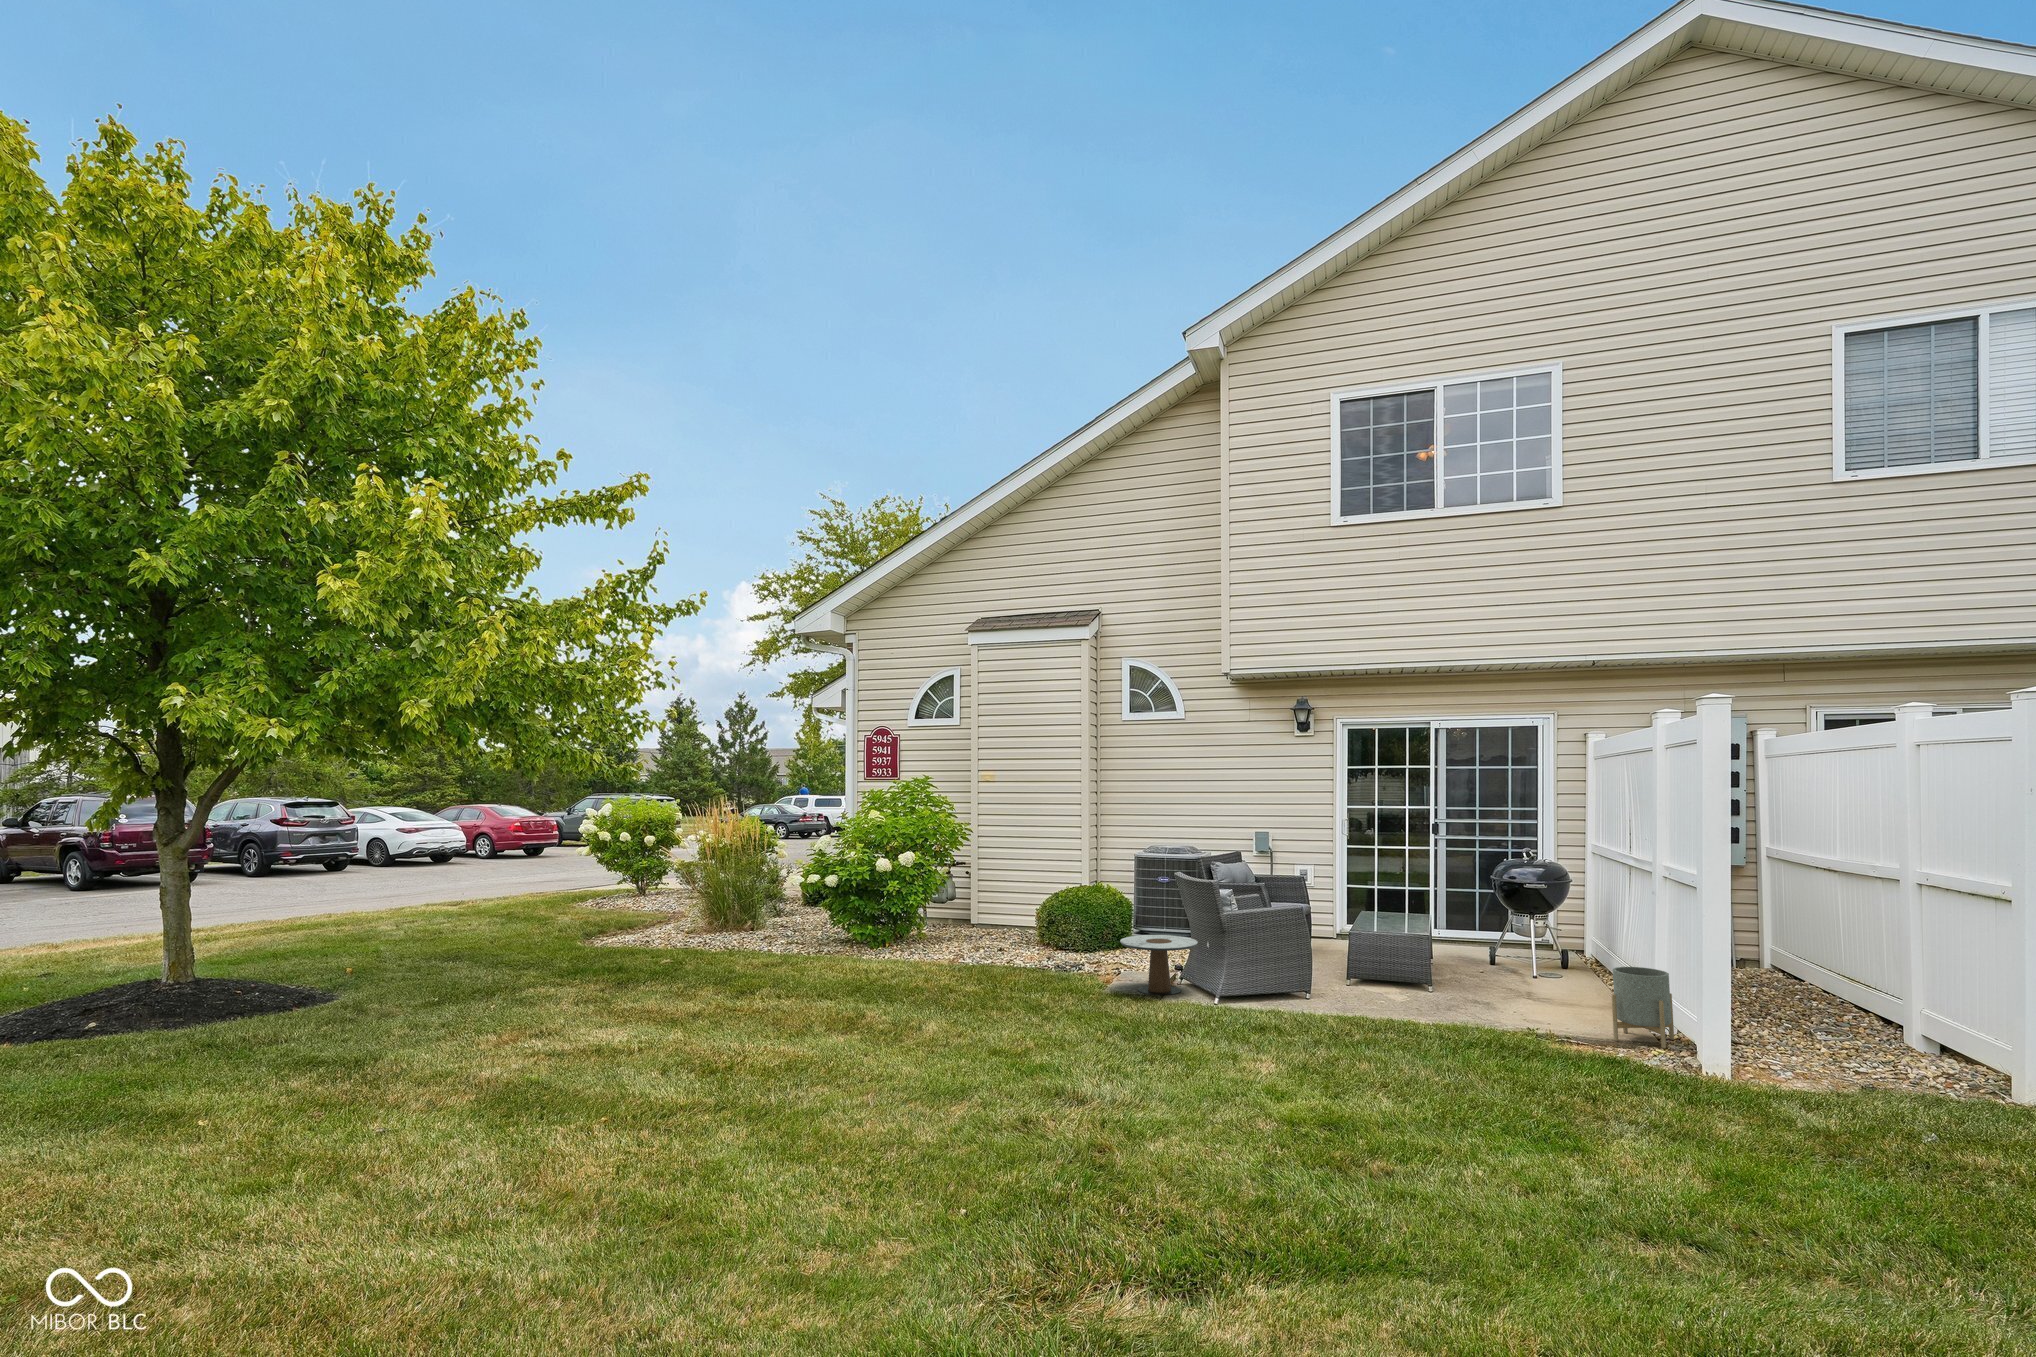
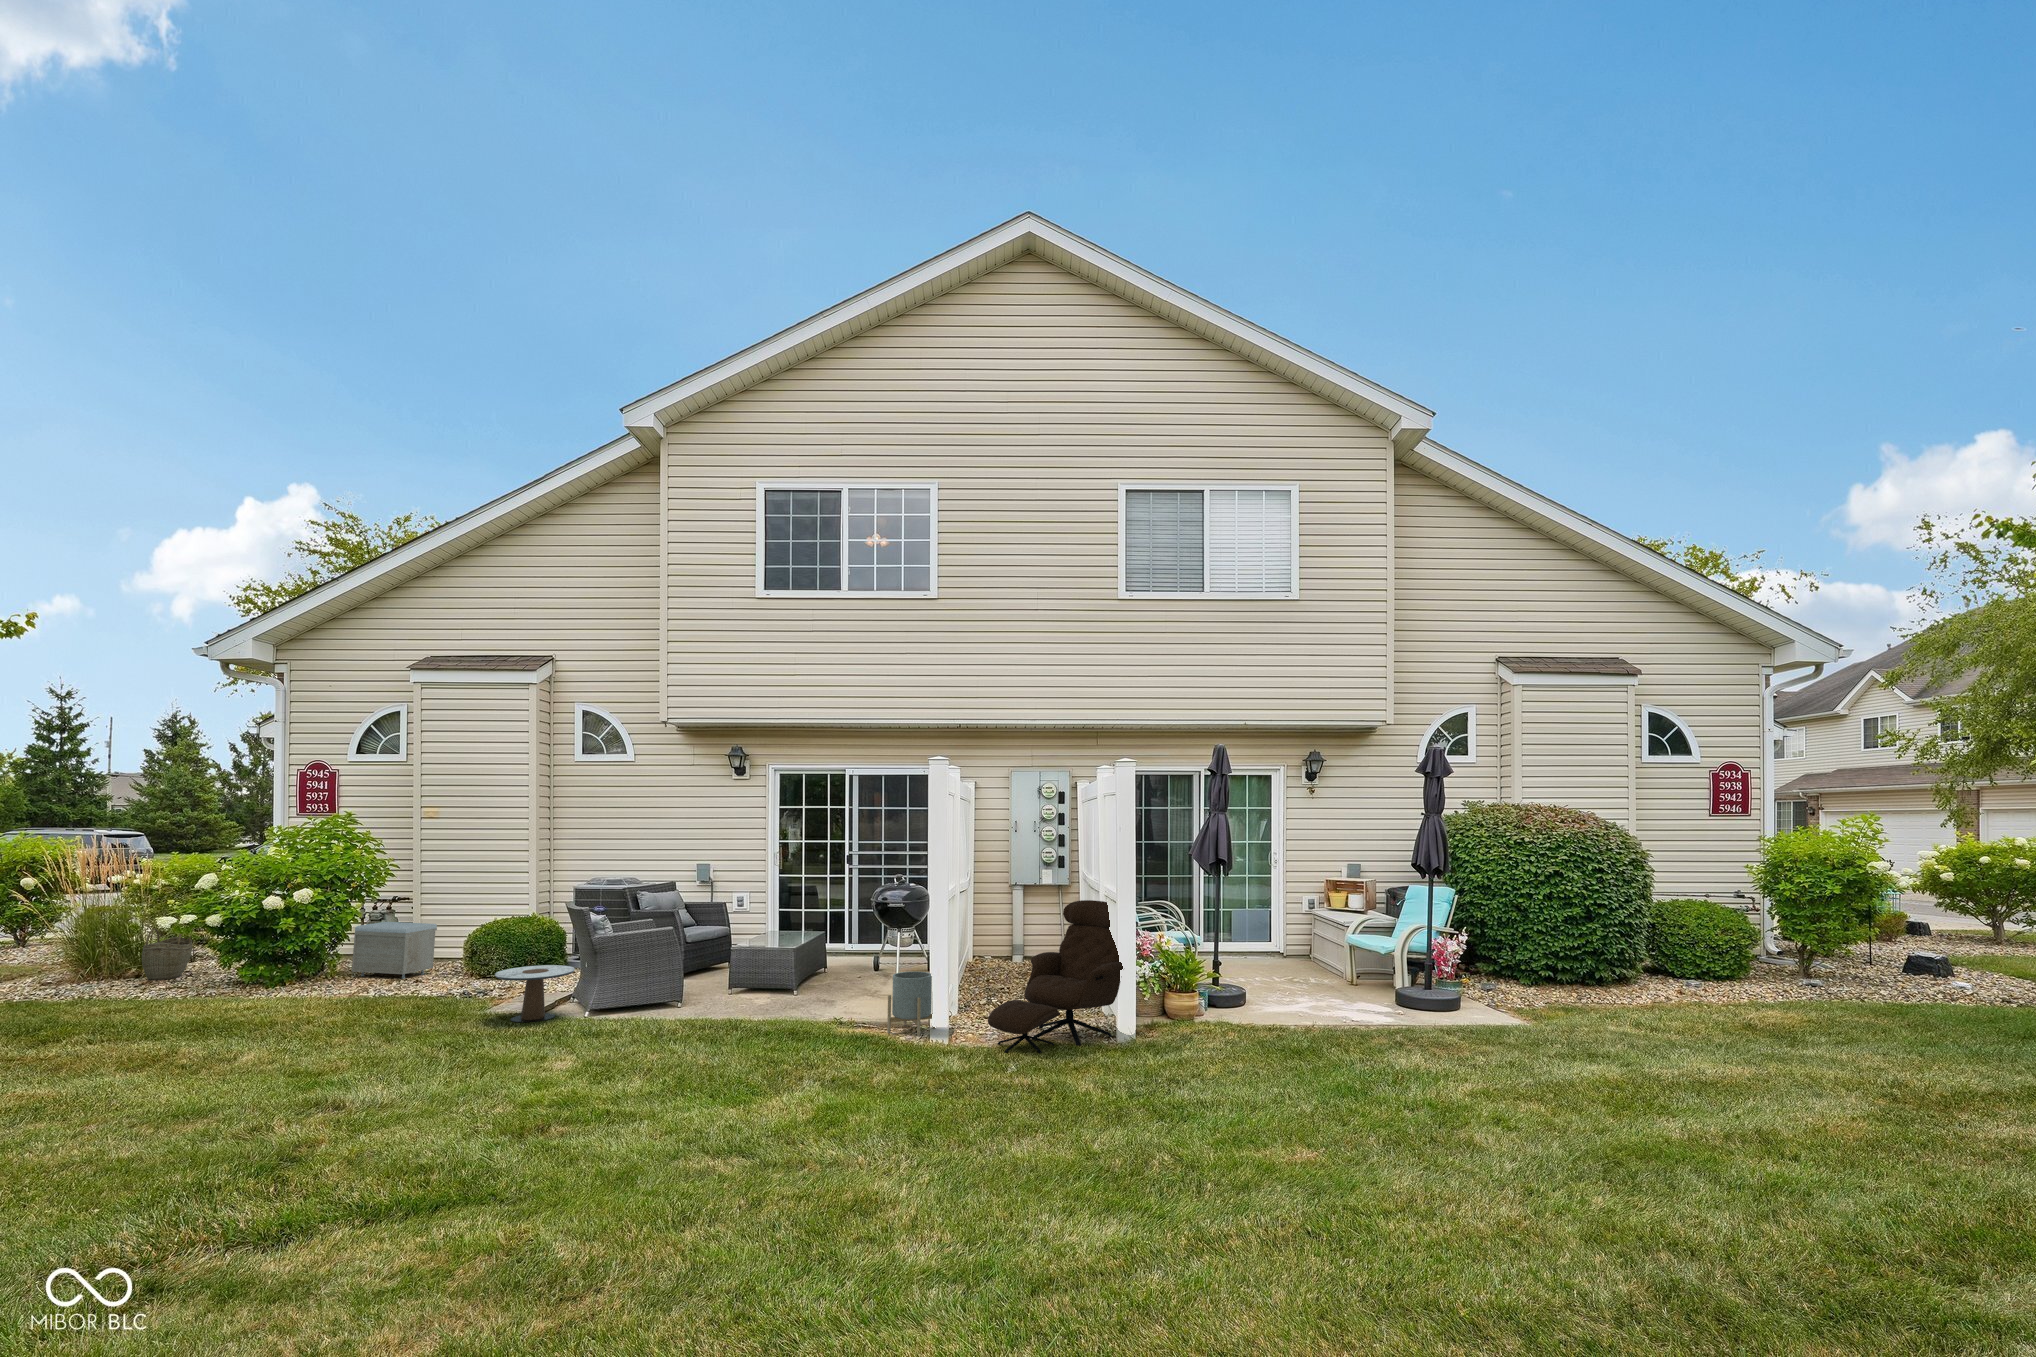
woven basket: none [762,882,796,929] -> present [142,929,192,980]
storage bench: none [935,882,1007,939] -> present [352,922,437,979]
lounge chair: none [1786,887,1990,1089] -> present [988,900,1123,1054]

